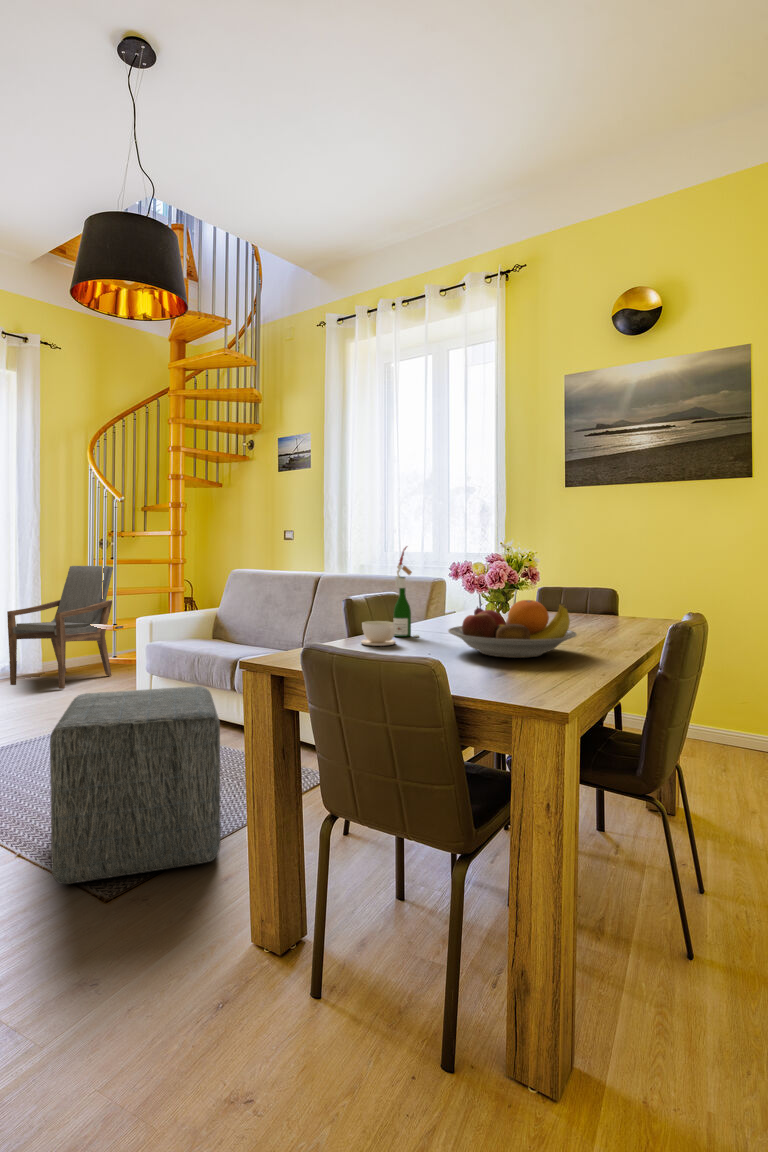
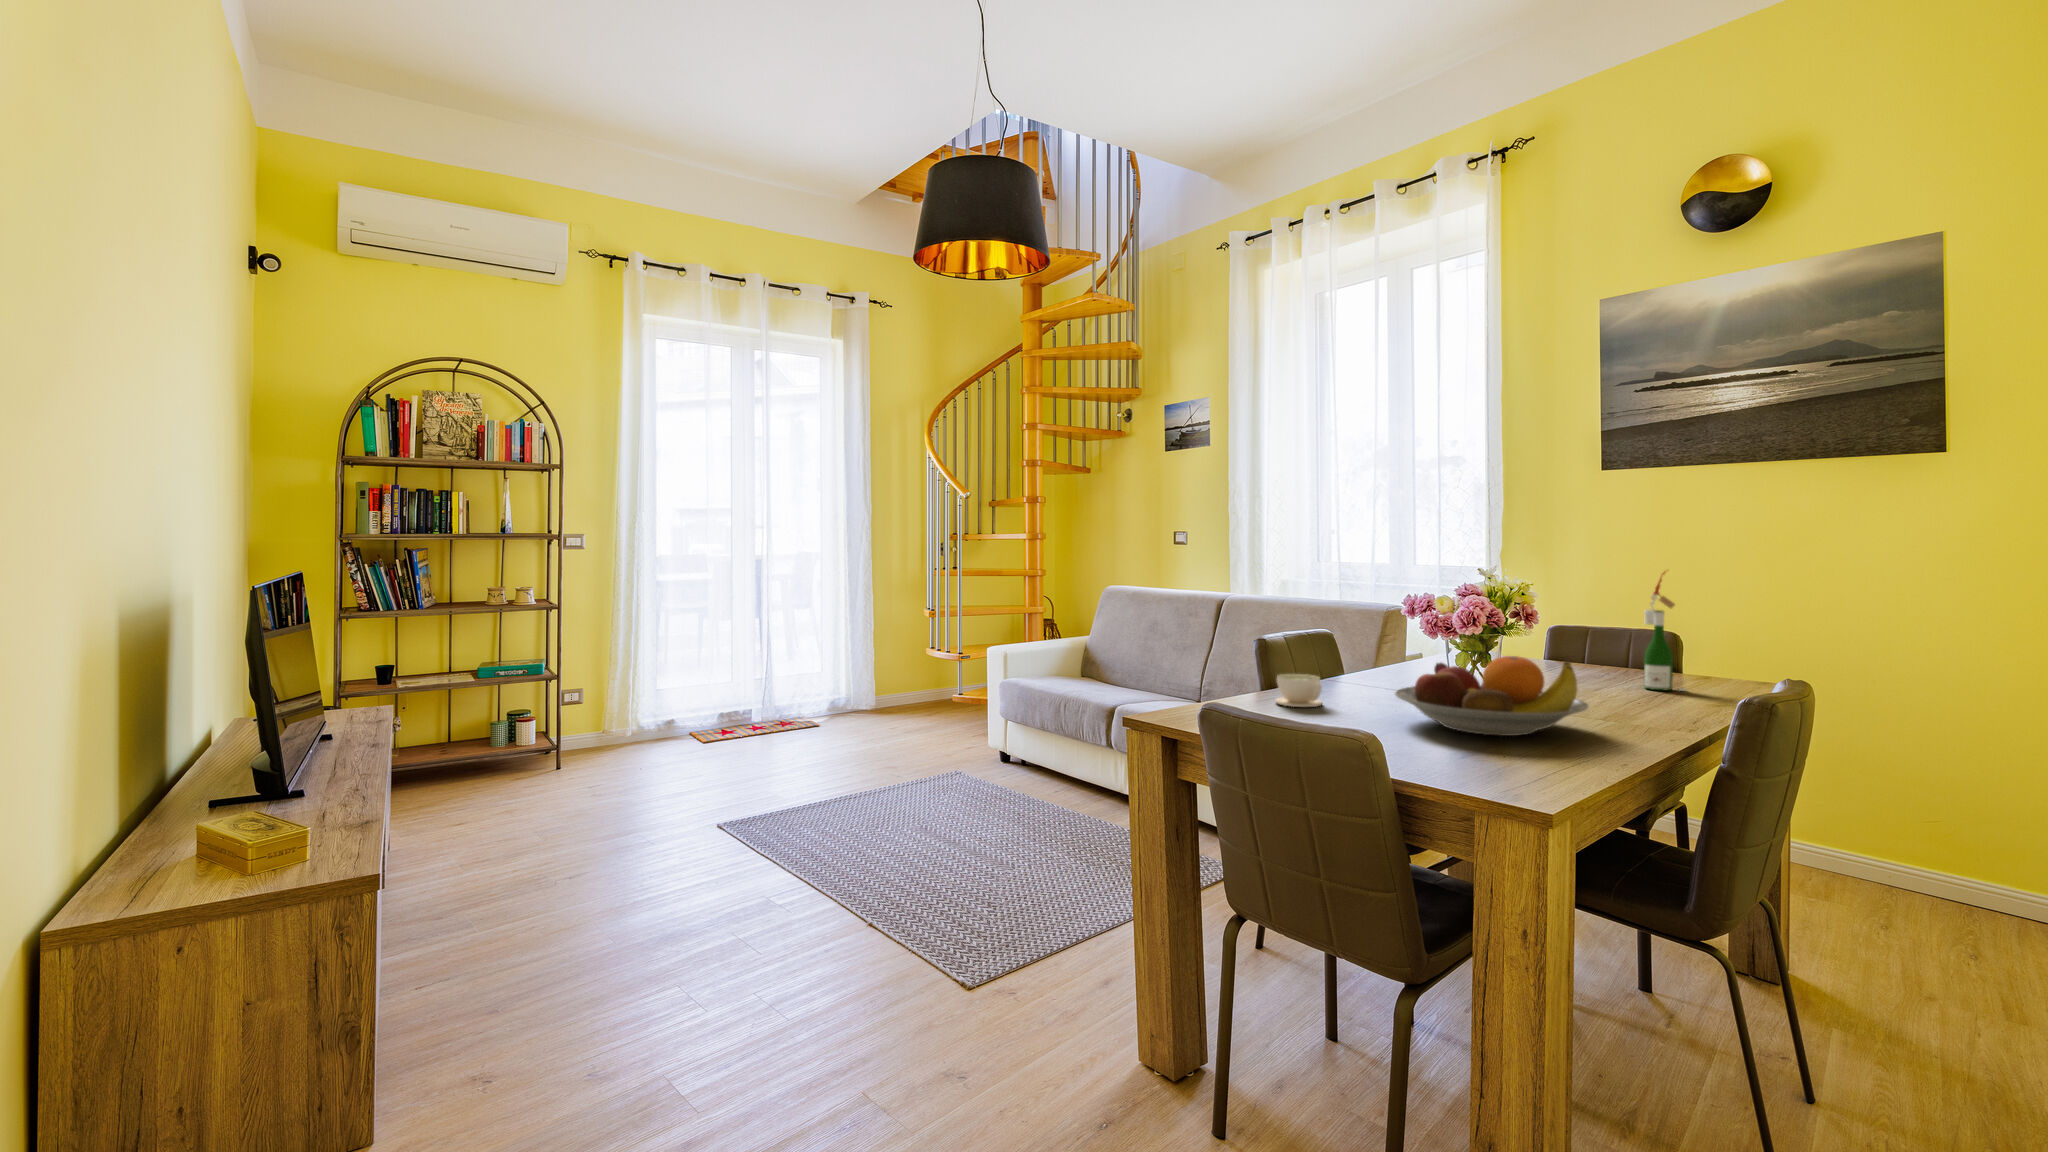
wine bottle: present [393,546,419,637] -> present [1644,572,1686,691]
armchair: present [7,566,113,689] -> none [839,578,955,731]
ottoman: present [50,686,221,884] -> none [912,742,1097,960]

